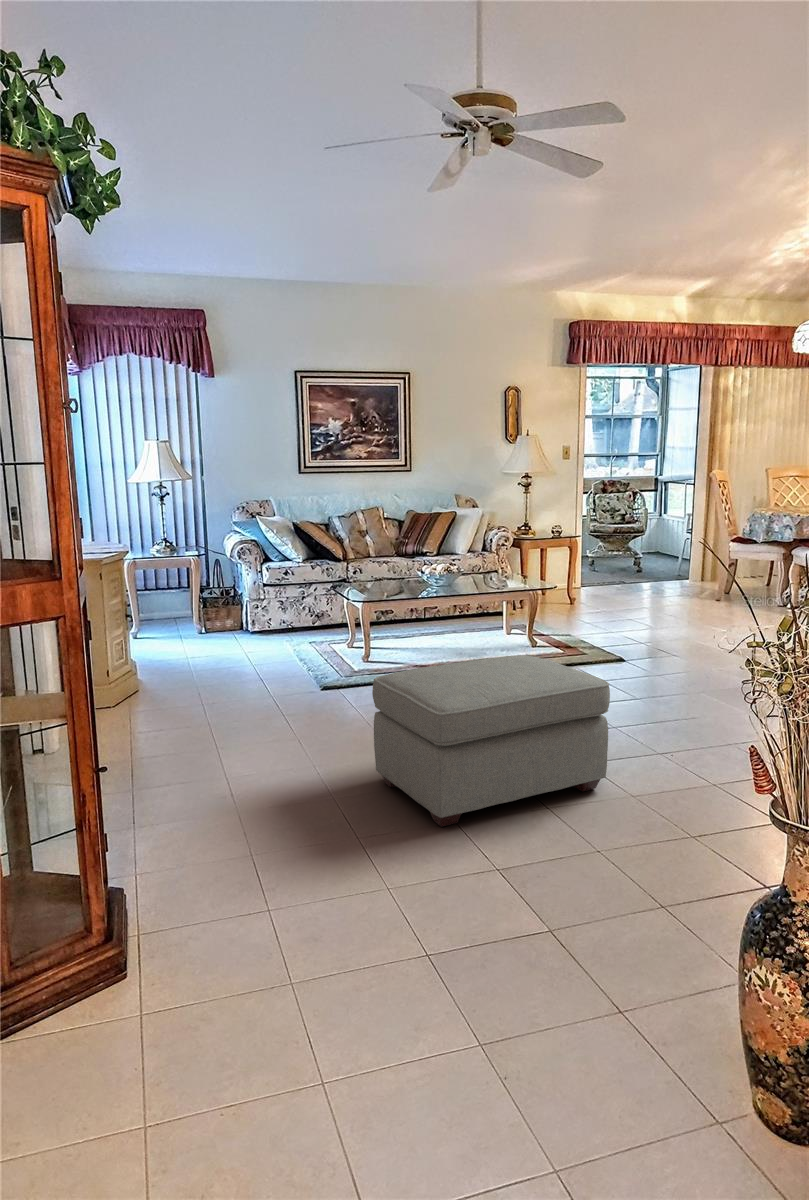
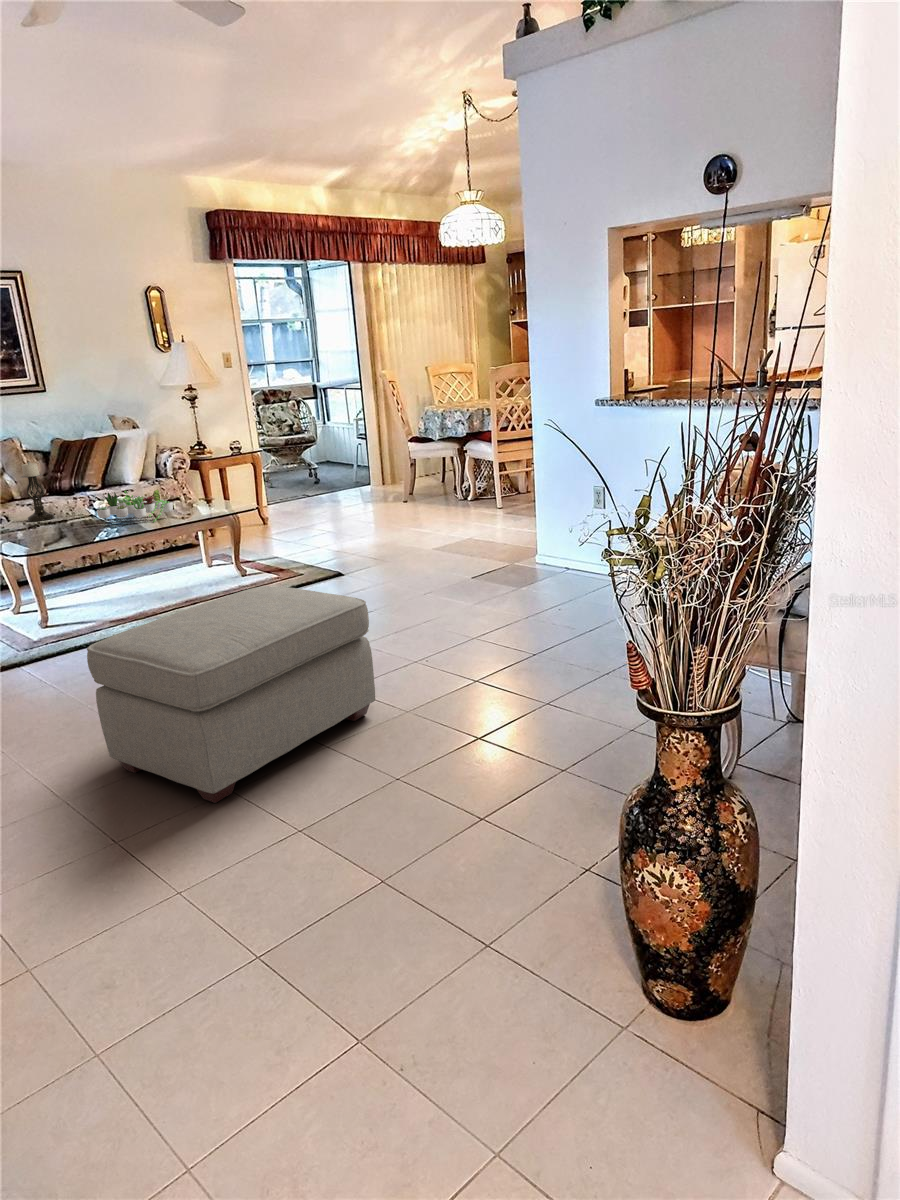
candle holder: none [375,526,395,575] -> present [21,462,55,522]
succulent plant: none [419,556,485,588] -> present [97,490,173,522]

